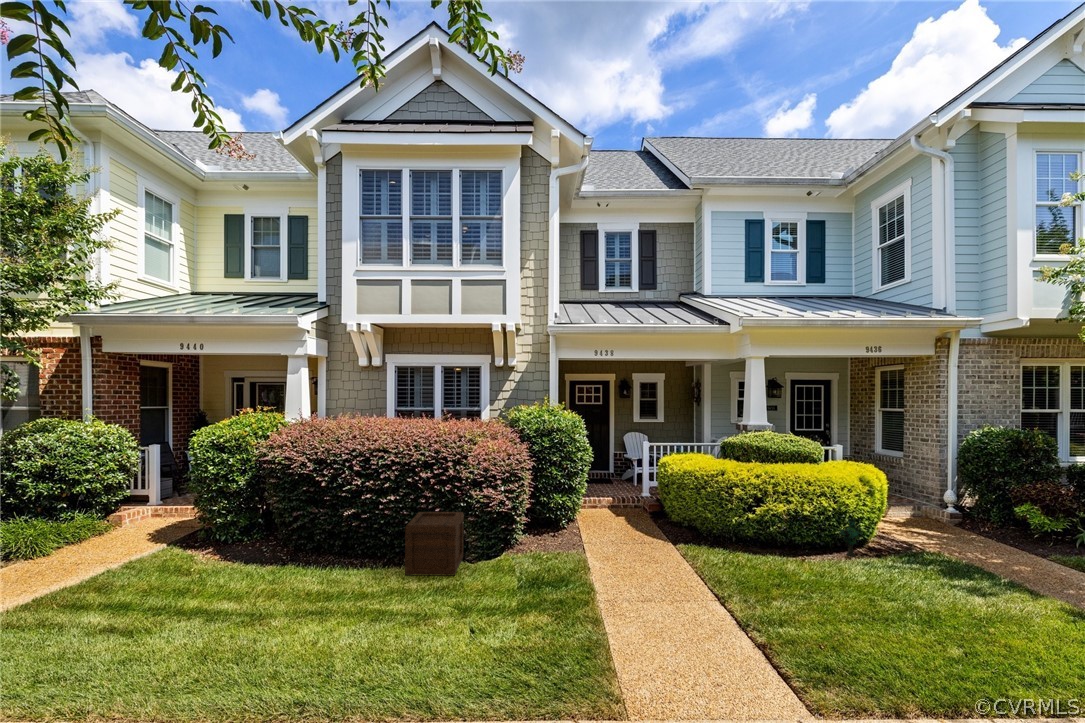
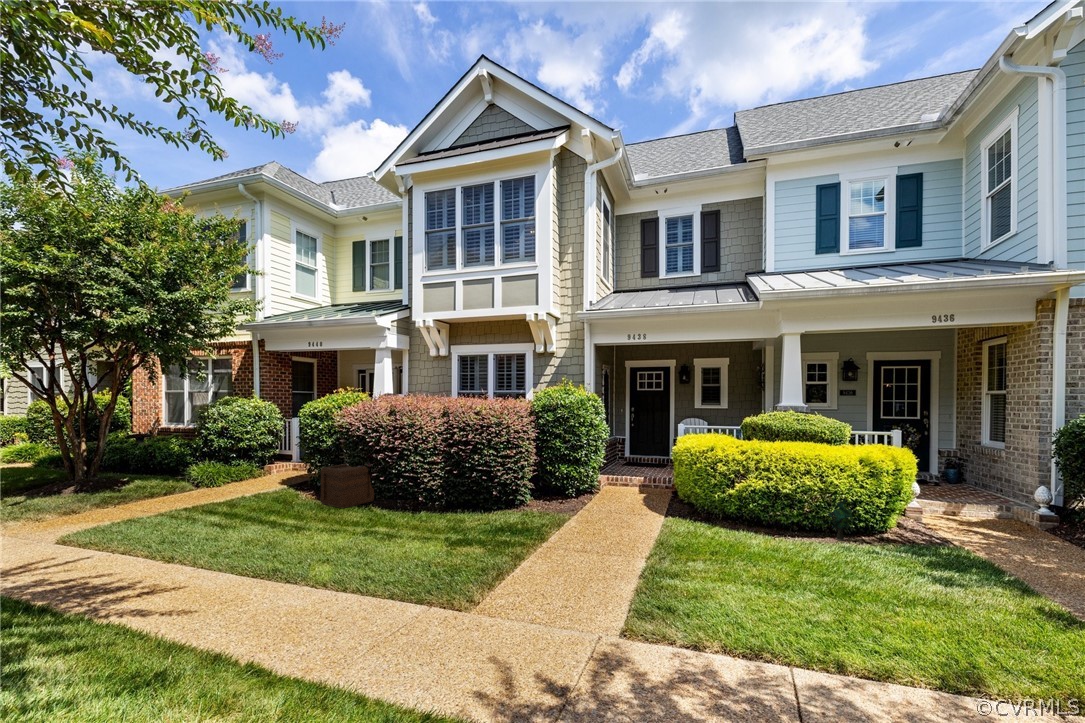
wooden crate: present [405,512,464,575] -> present [321,464,374,508]

